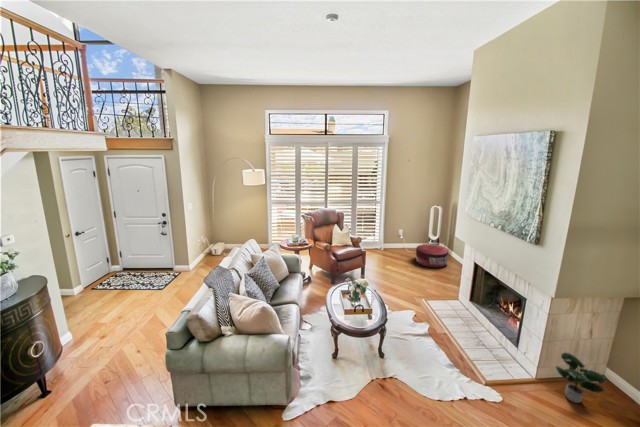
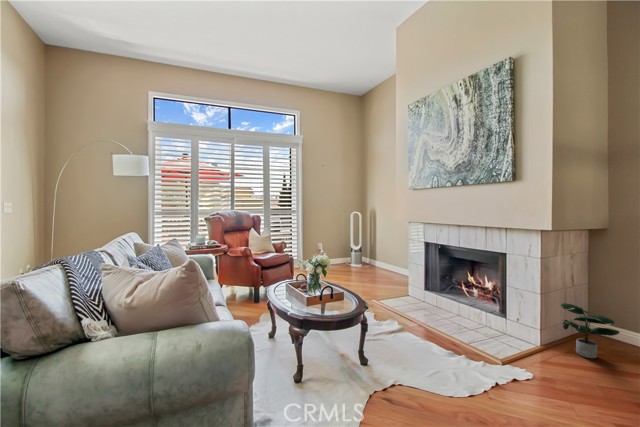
pouf: present [416,244,448,267] -> none [343,252,378,274]

